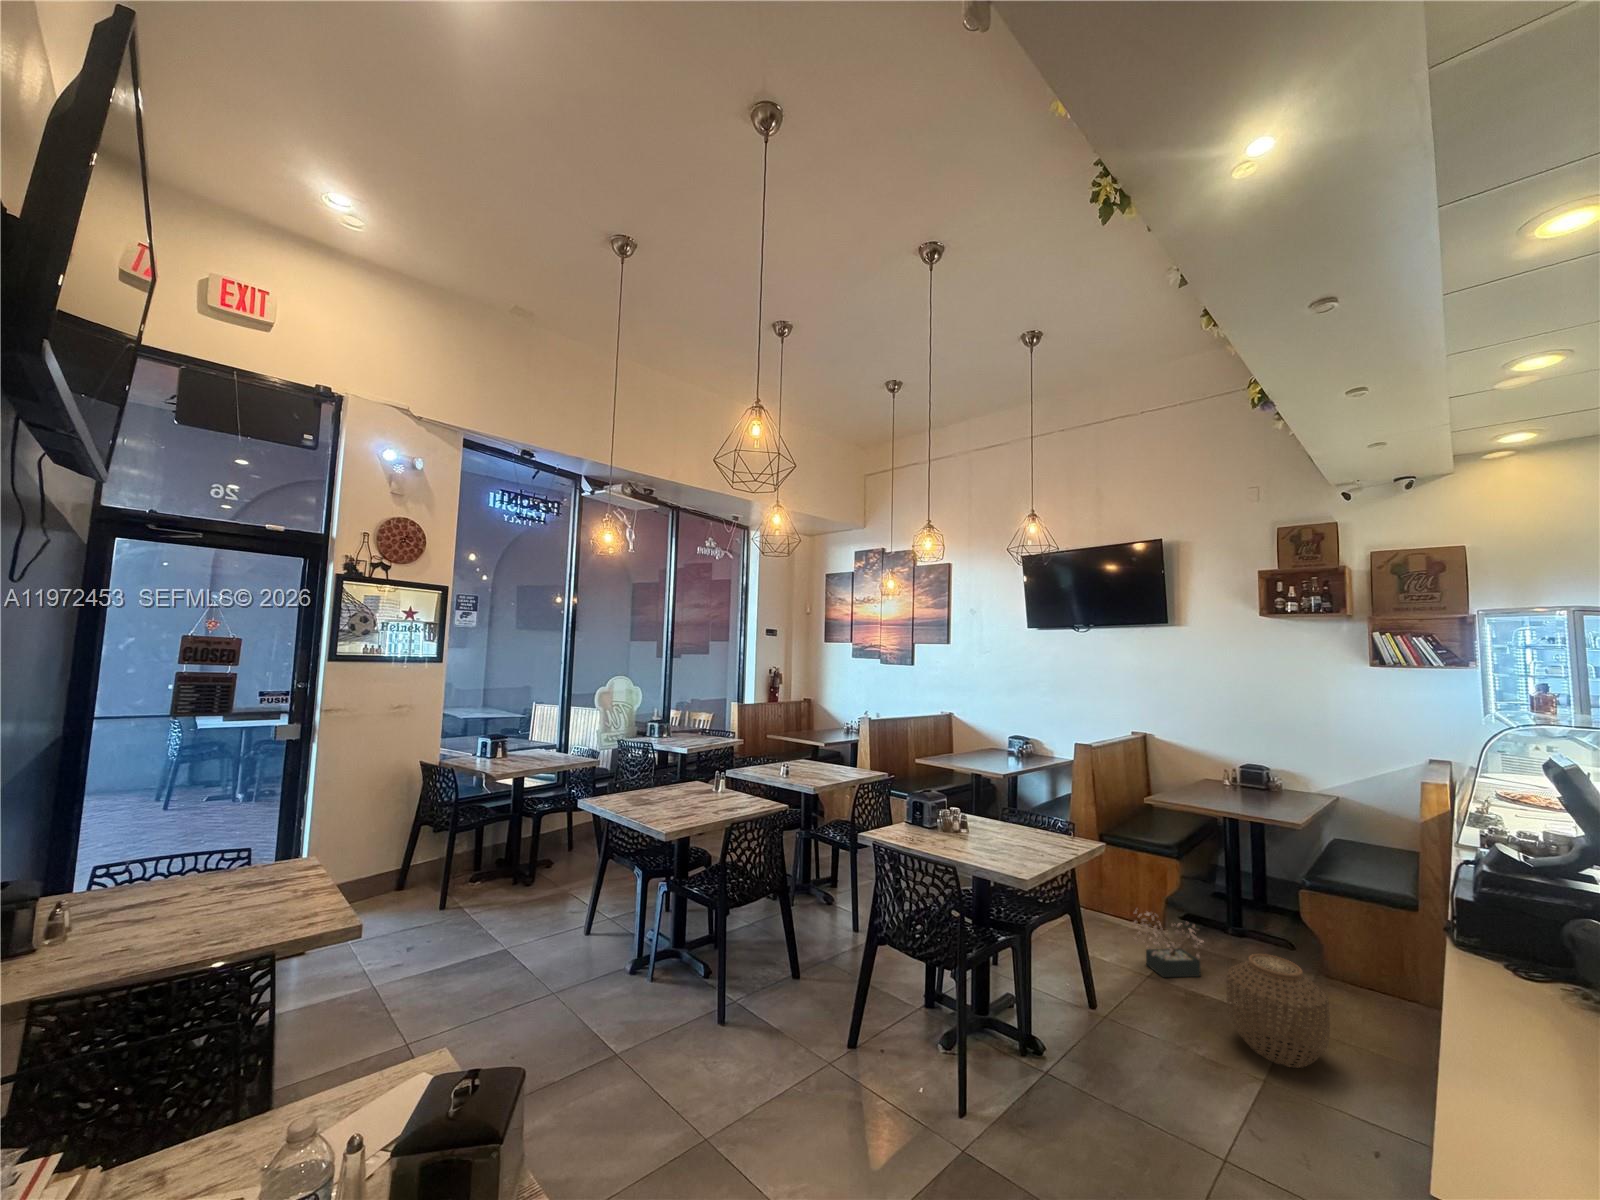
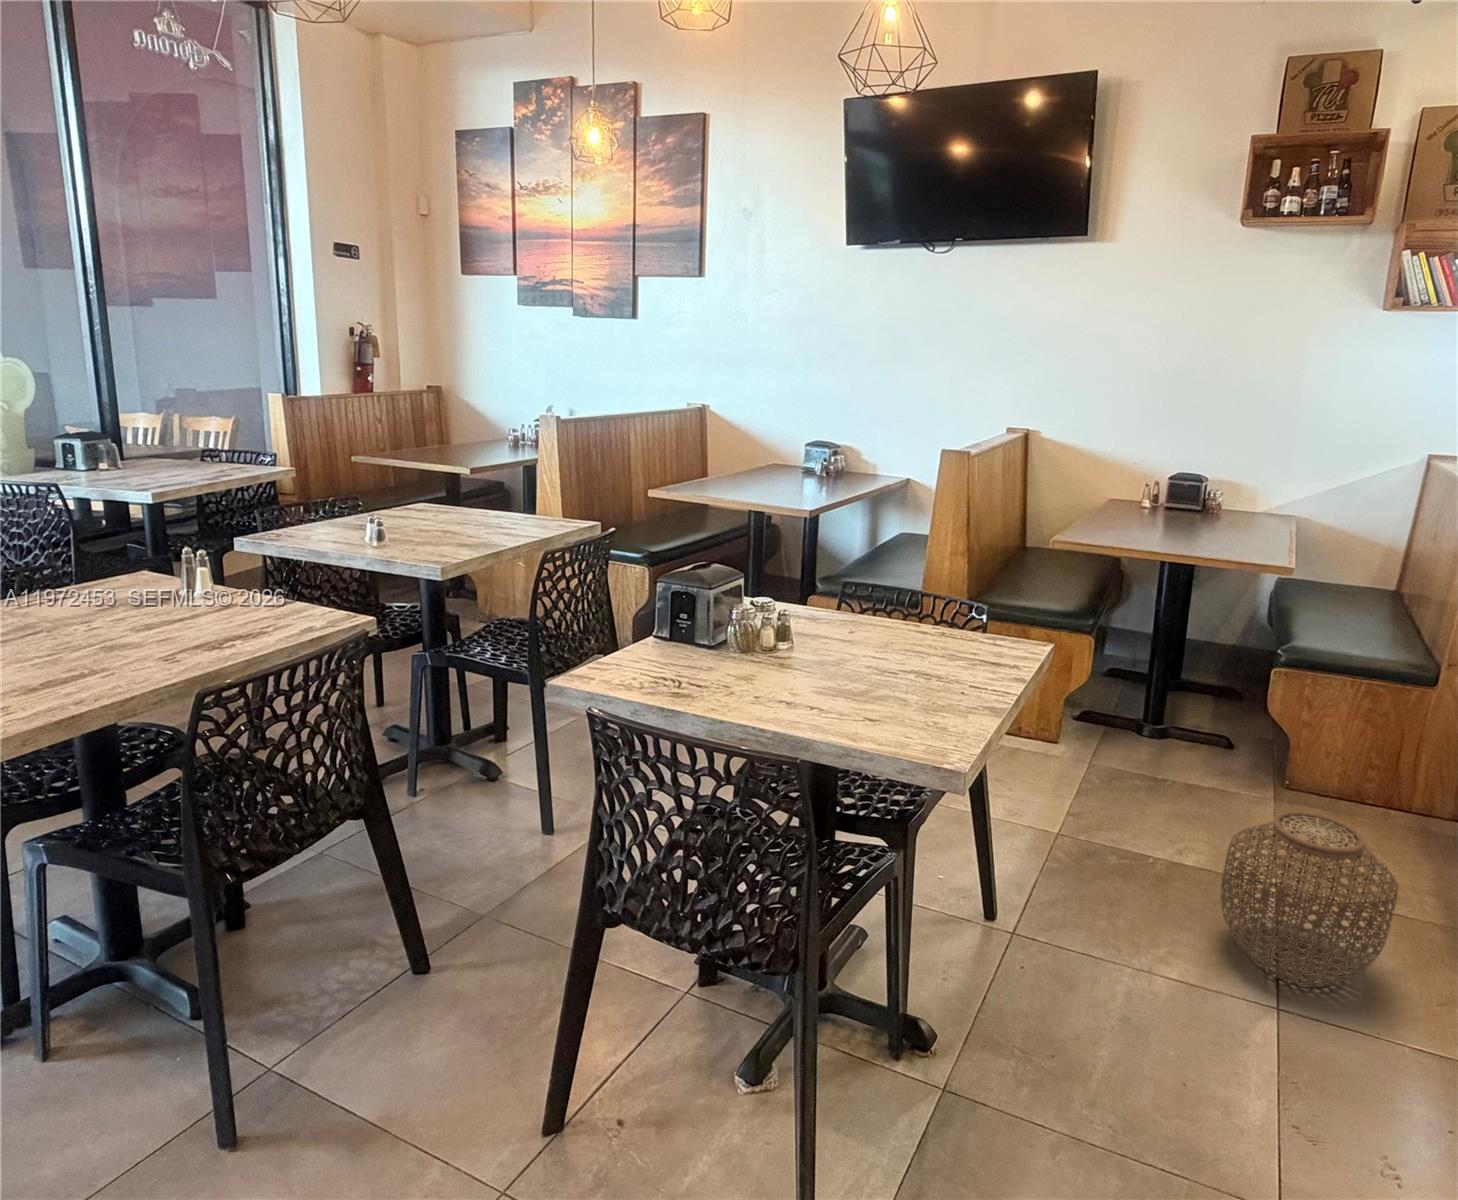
decorative plant: present [1133,910,1204,977] -> none [1040,735,1147,842]

